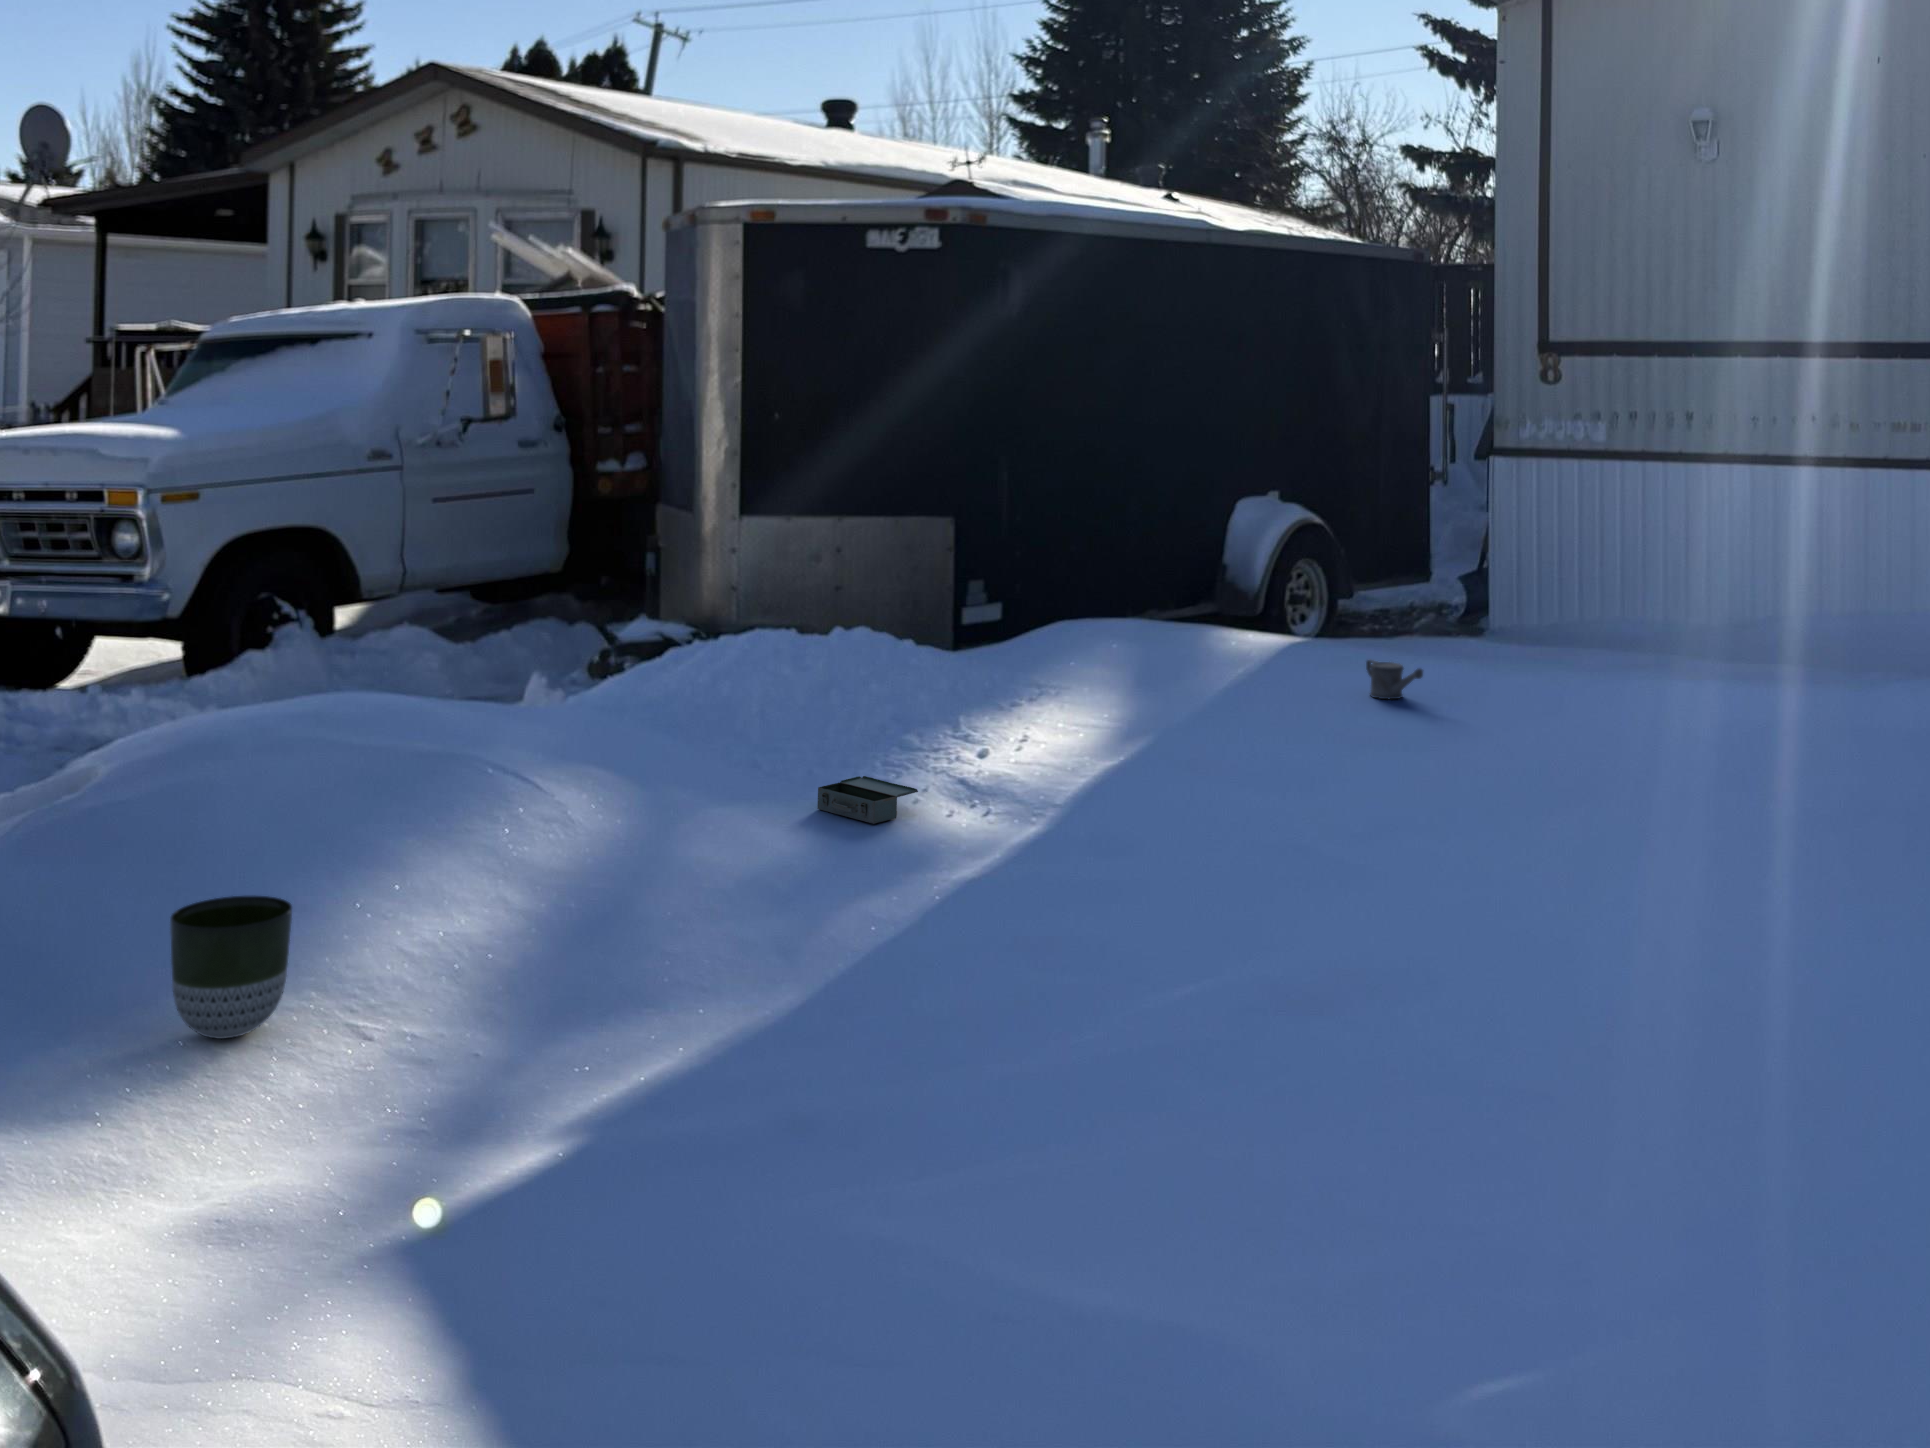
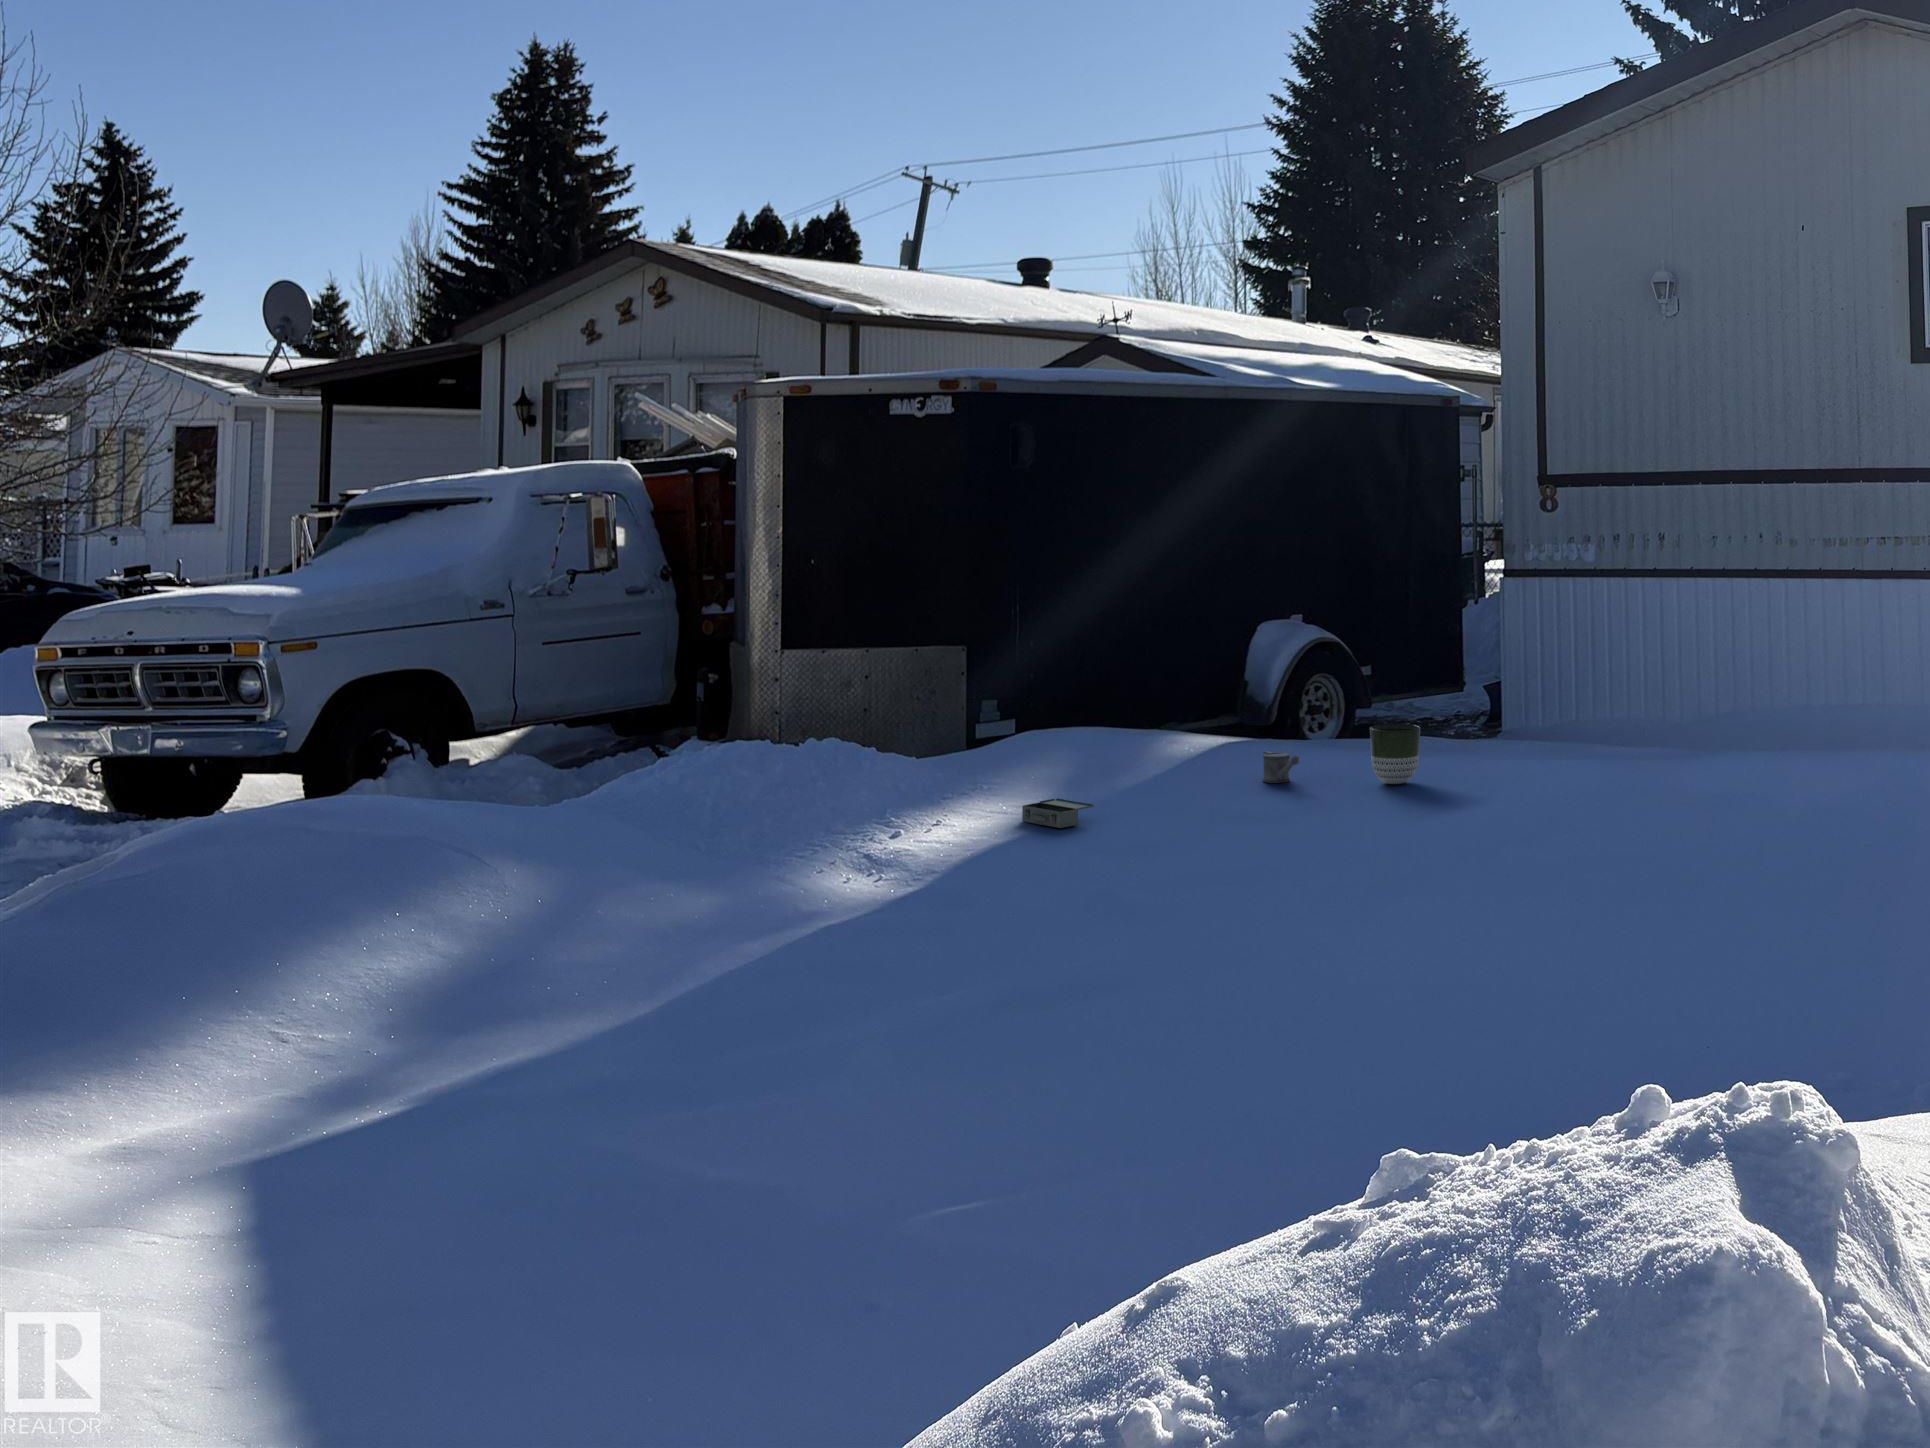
toolbox: present [817,776,918,824] -> present [1022,798,1094,828]
planter: present [170,896,292,1039] -> present [1370,724,1420,784]

